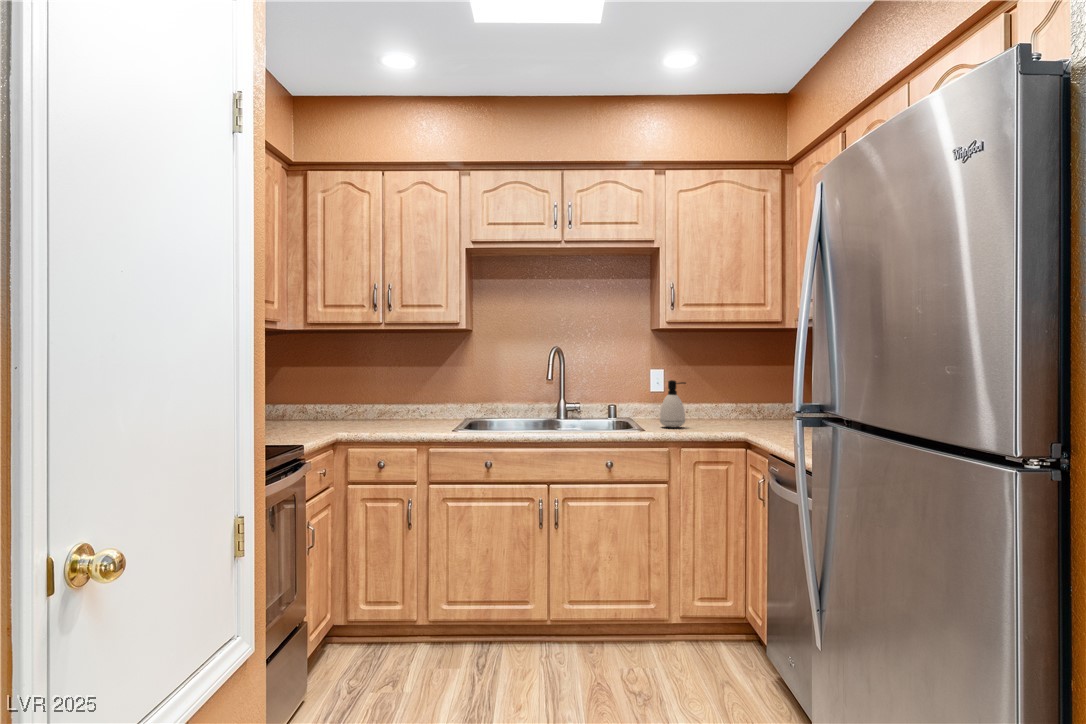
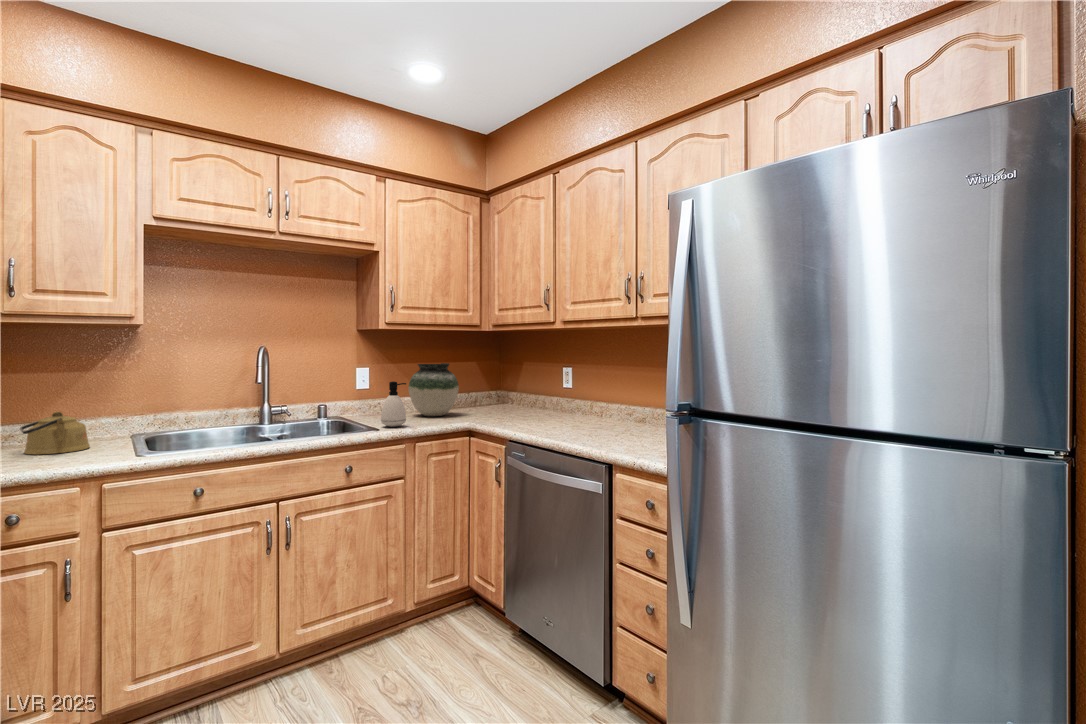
vase: none [704,363,761,422] -> present [408,363,459,416]
kettle: none [398,395,438,426] -> present [20,412,90,455]

